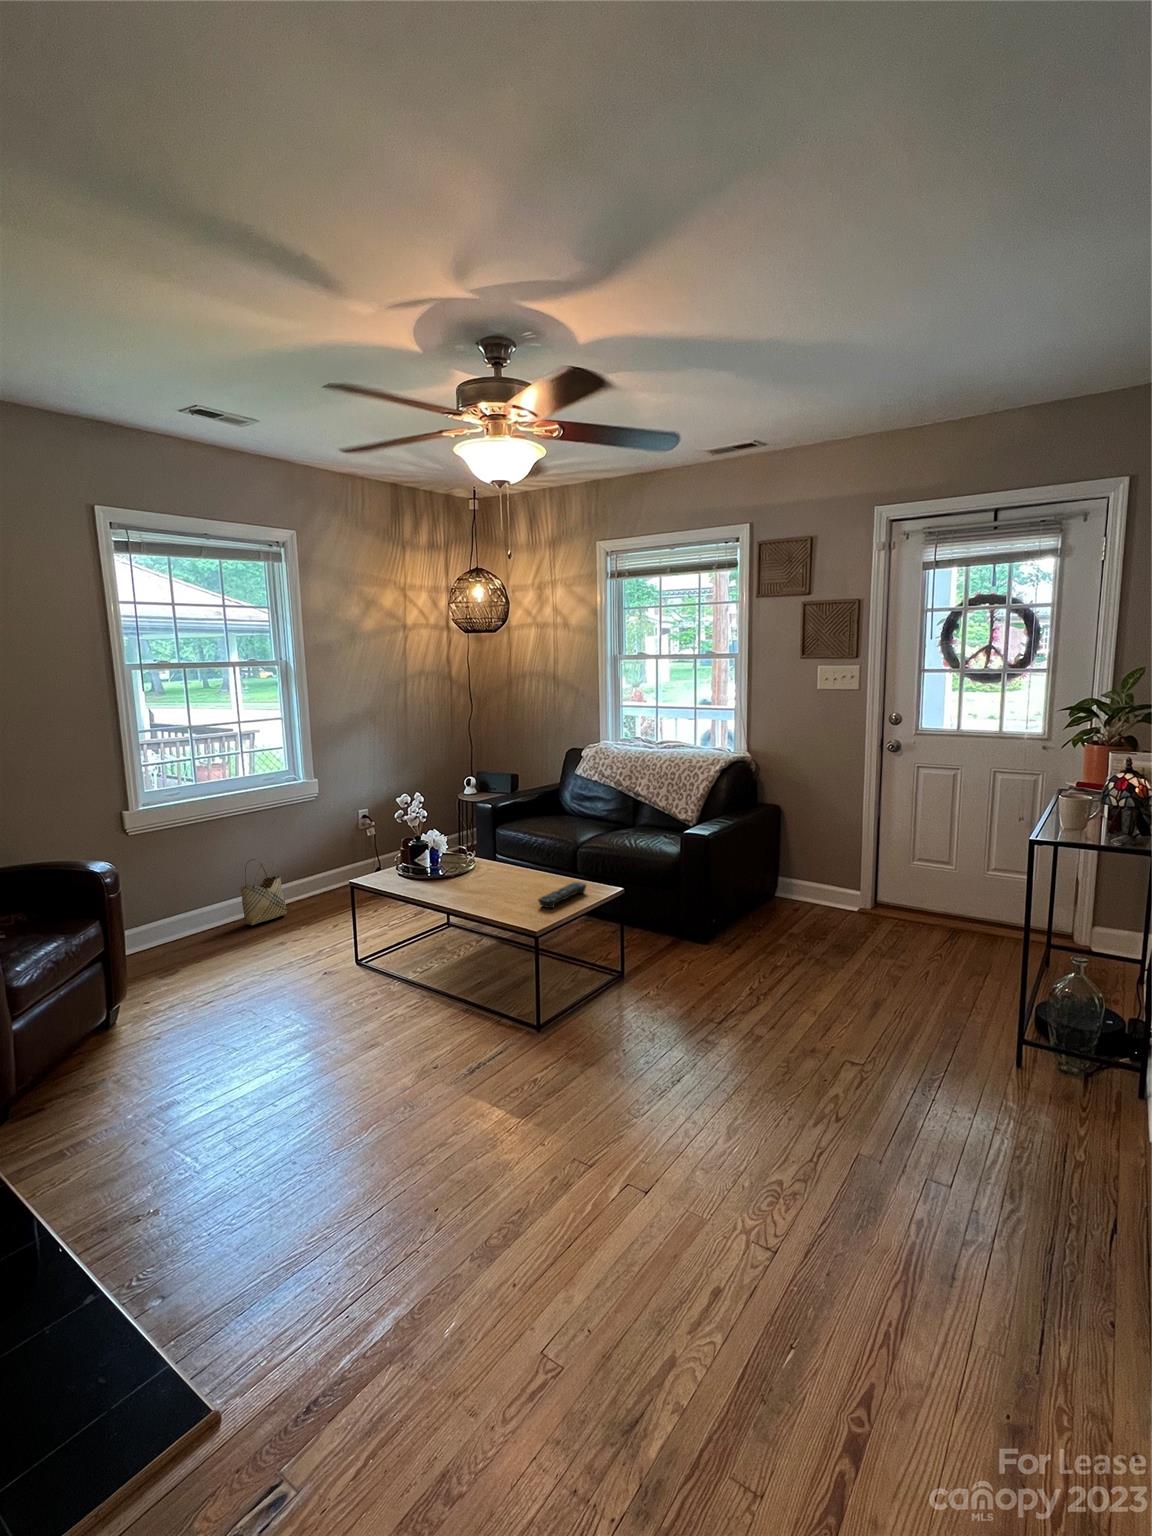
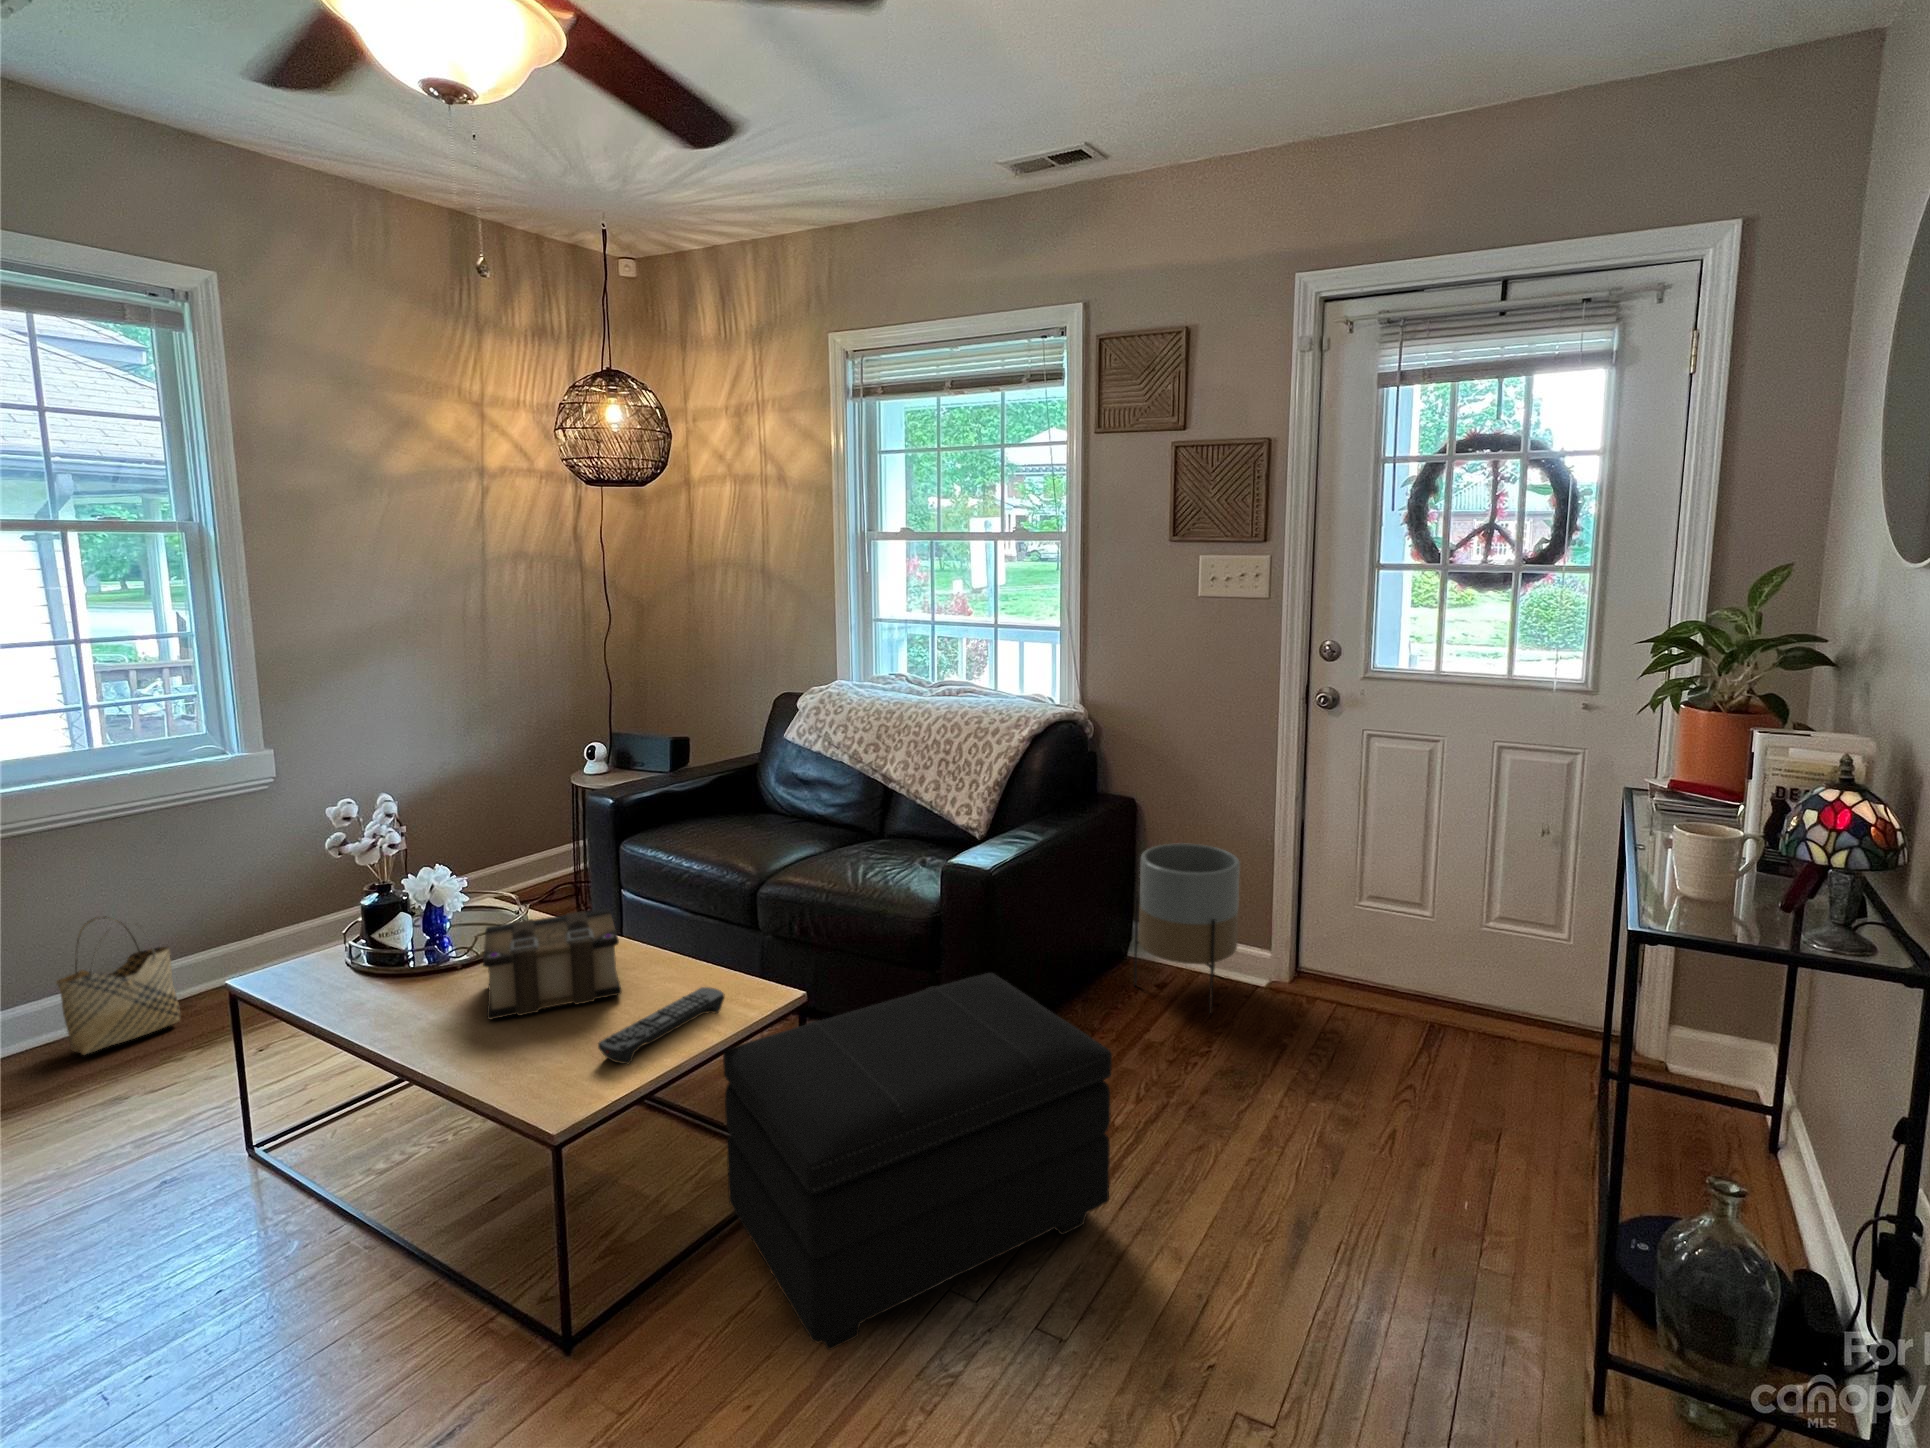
planter: none [780,831,842,923] -> present [1134,843,1240,1014]
book: none [469,848,535,893] -> present [483,909,622,1019]
footstool: none [590,884,778,1033] -> present [723,973,1112,1350]

